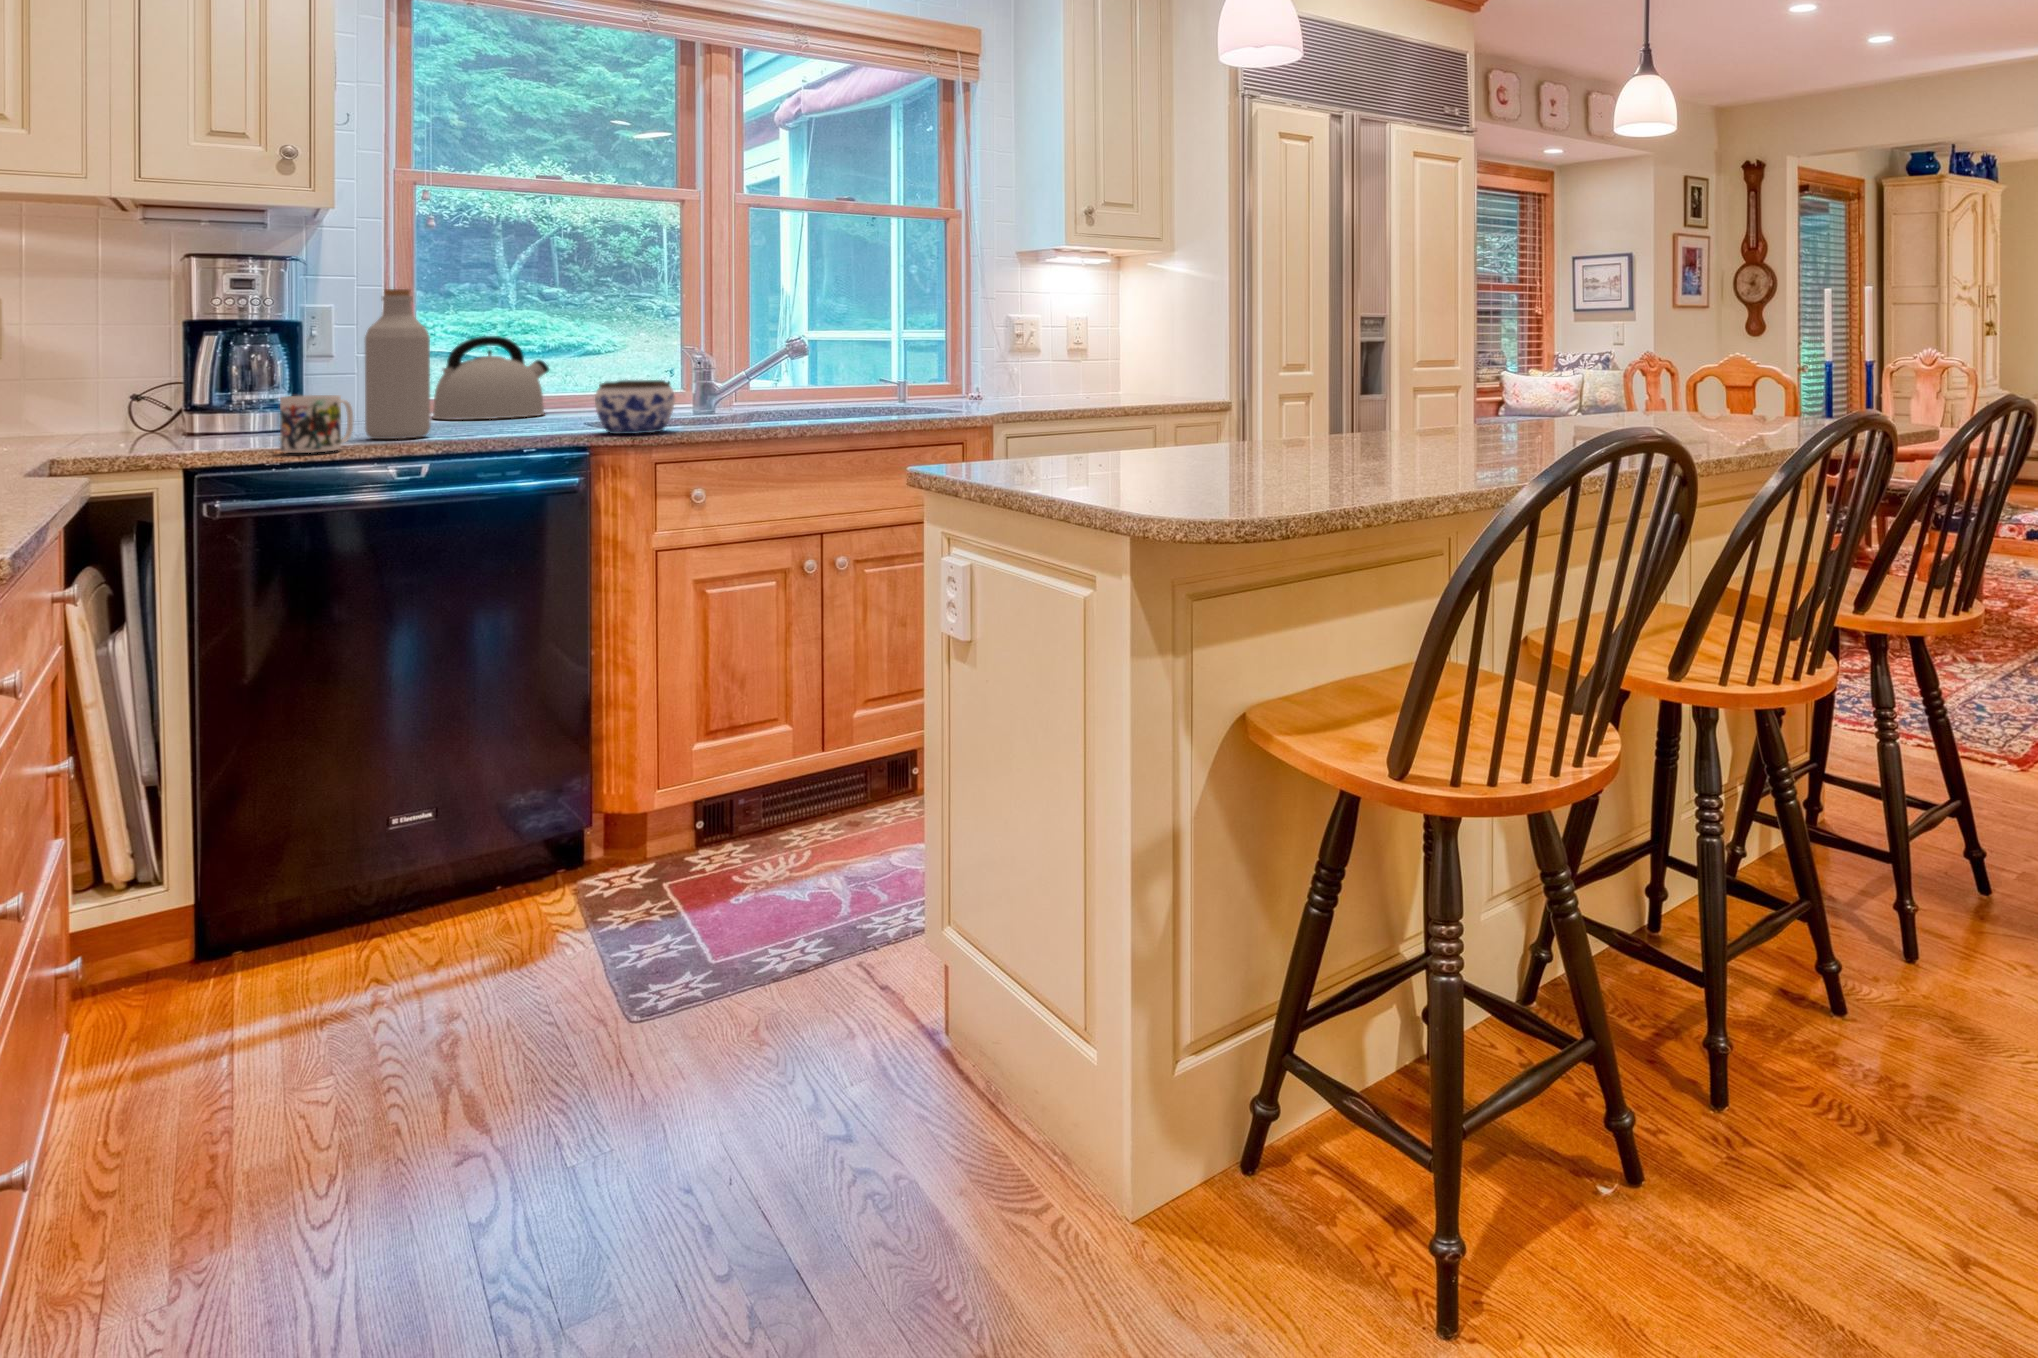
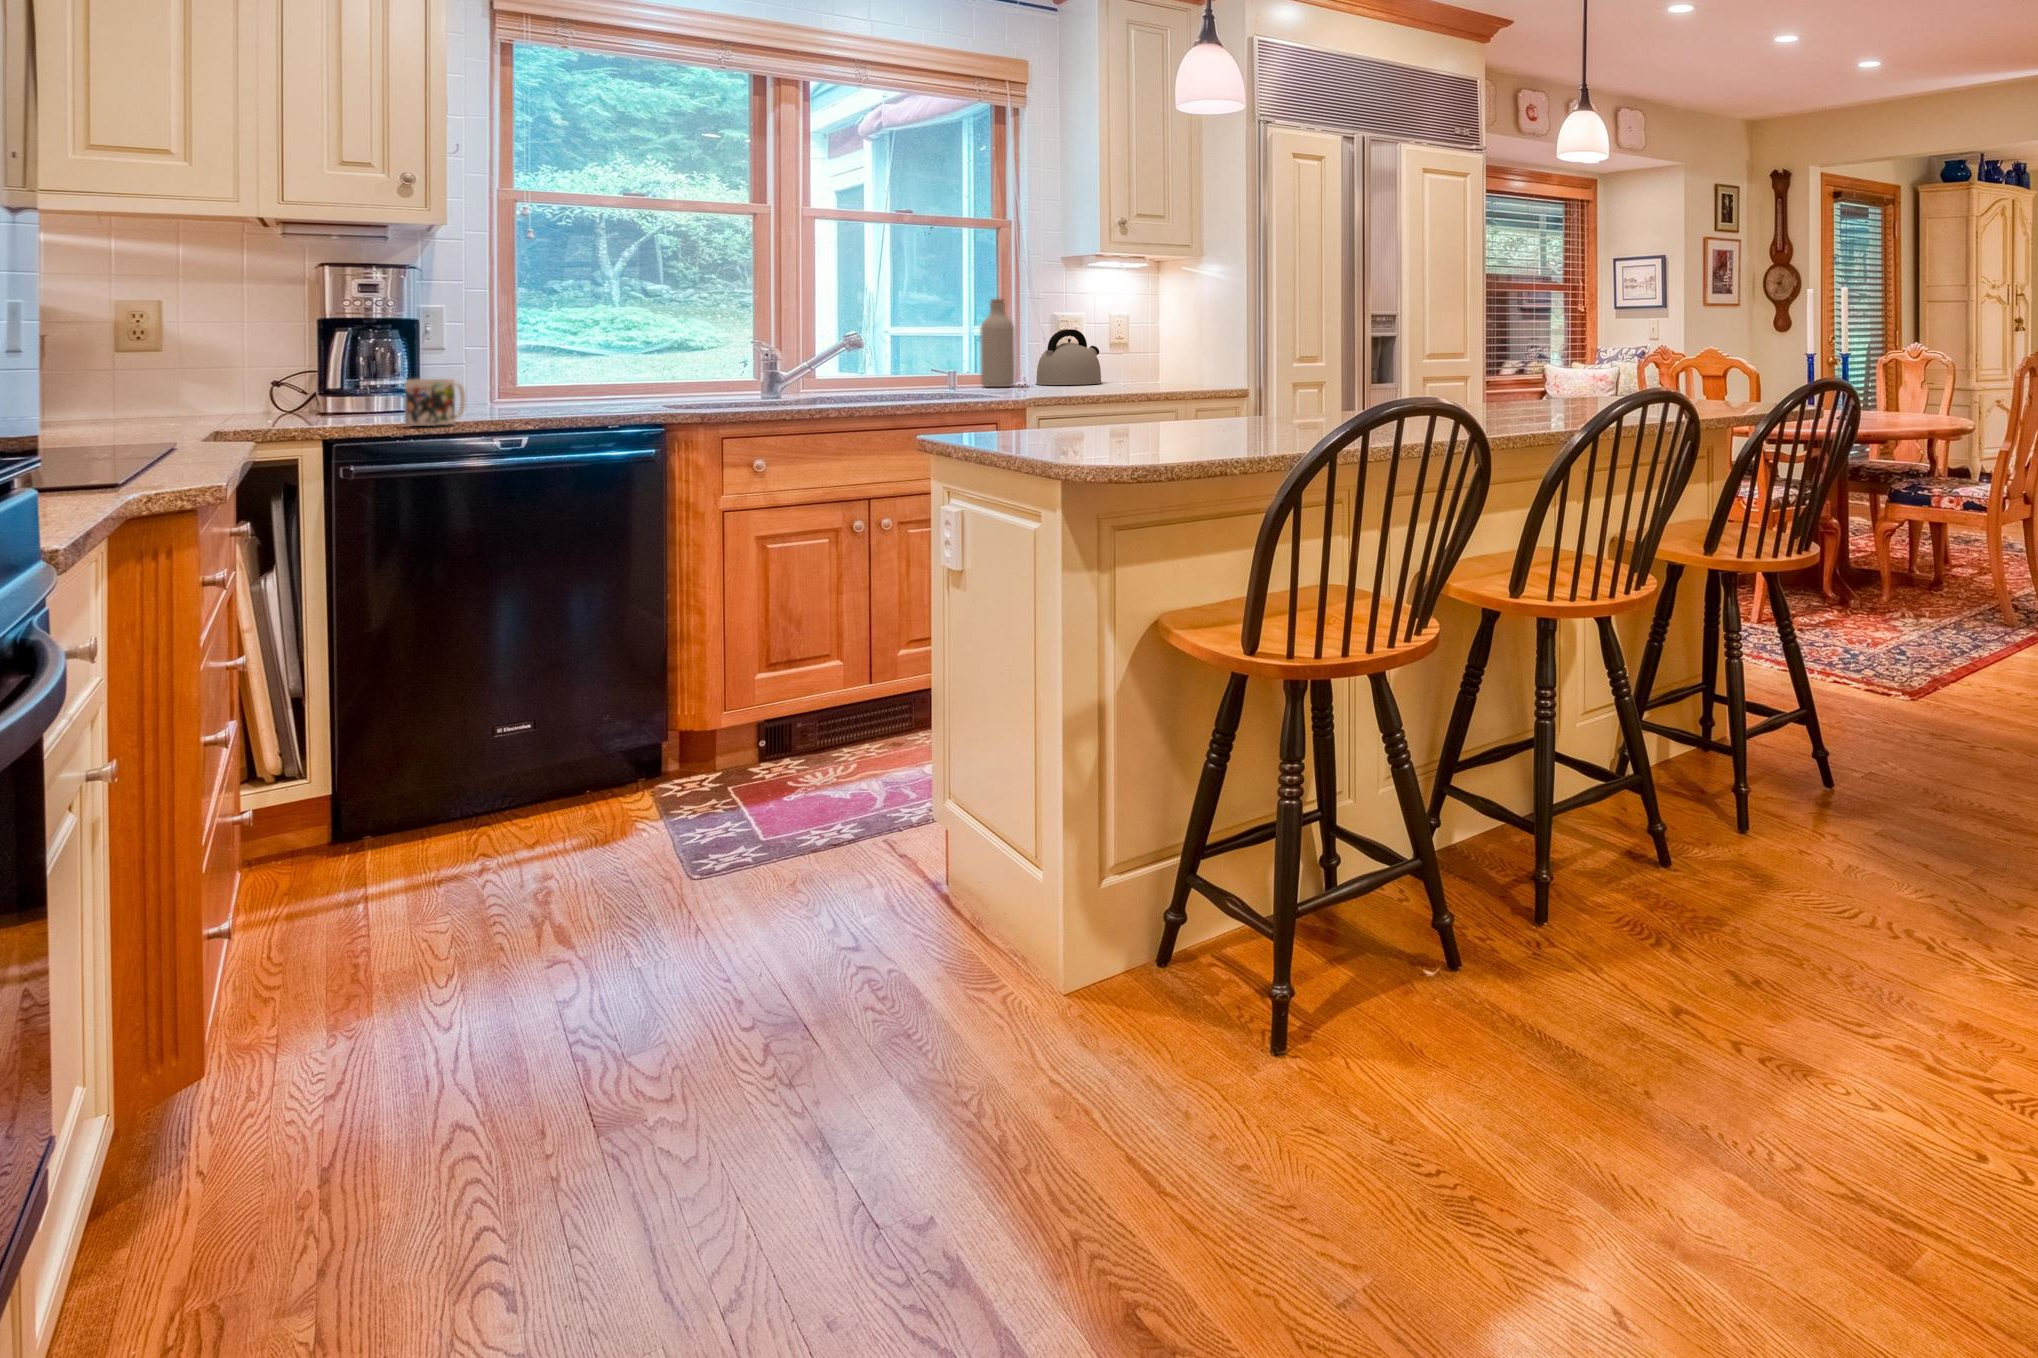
bottle: present [365,289,431,439] -> present [981,299,1015,387]
kettle: present [433,336,549,420] -> present [1036,329,1102,385]
jar: present [595,380,675,434] -> none [670,368,739,413]

